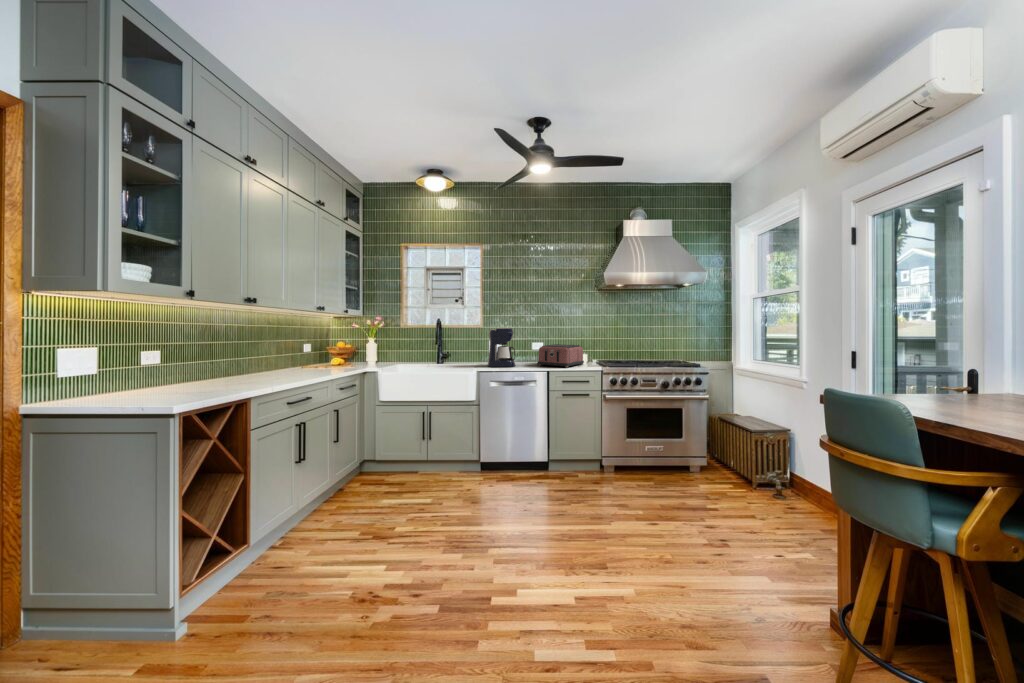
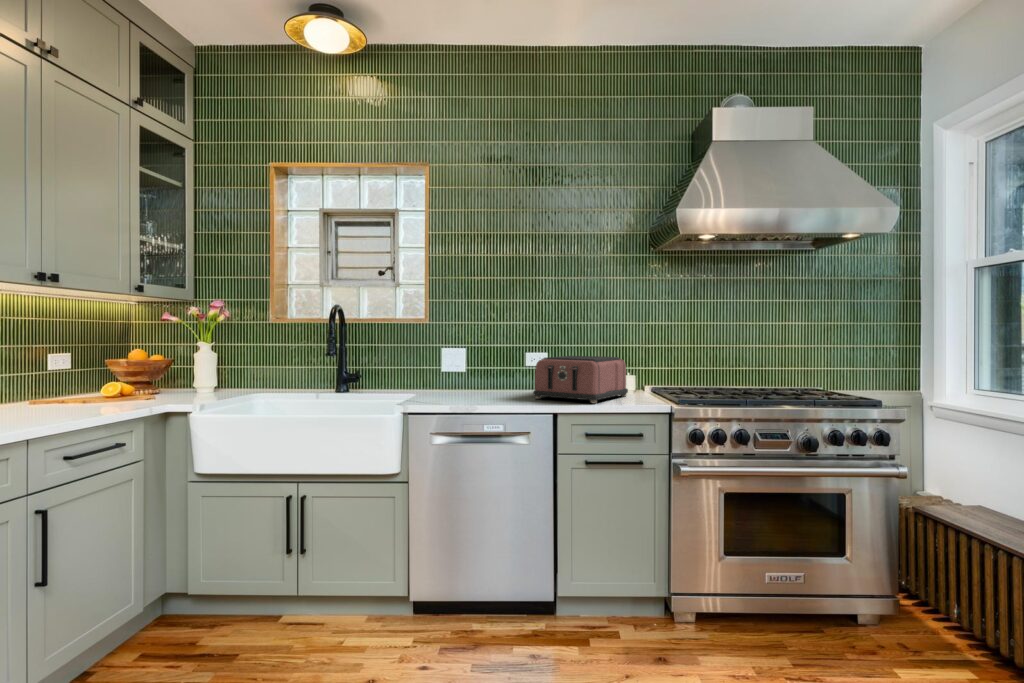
coffee maker: present [488,328,516,367] -> none [431,322,489,401]

